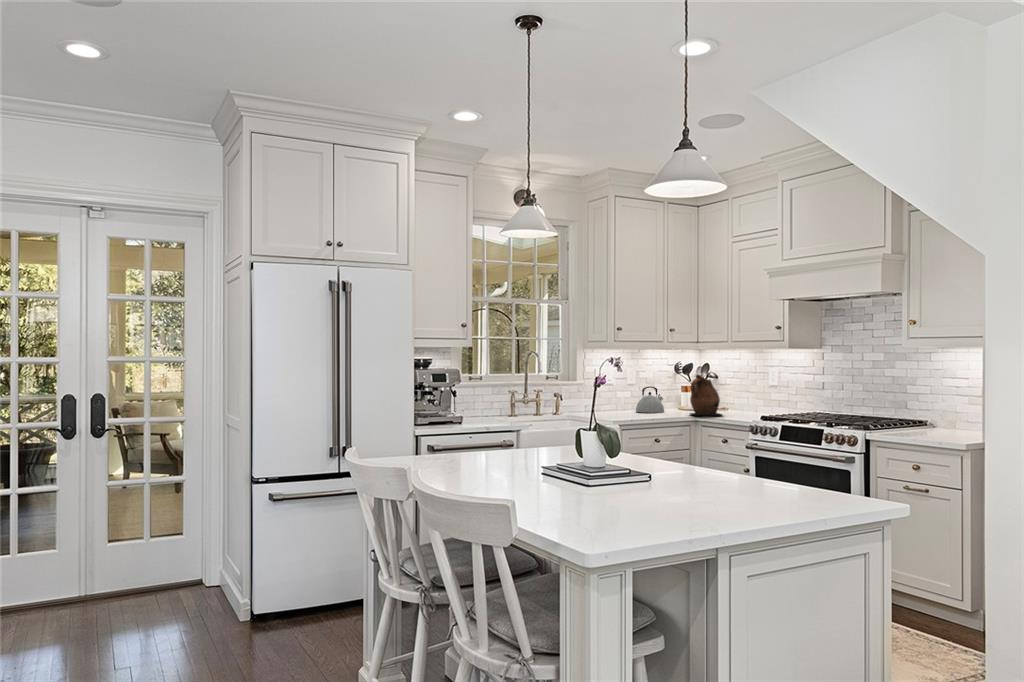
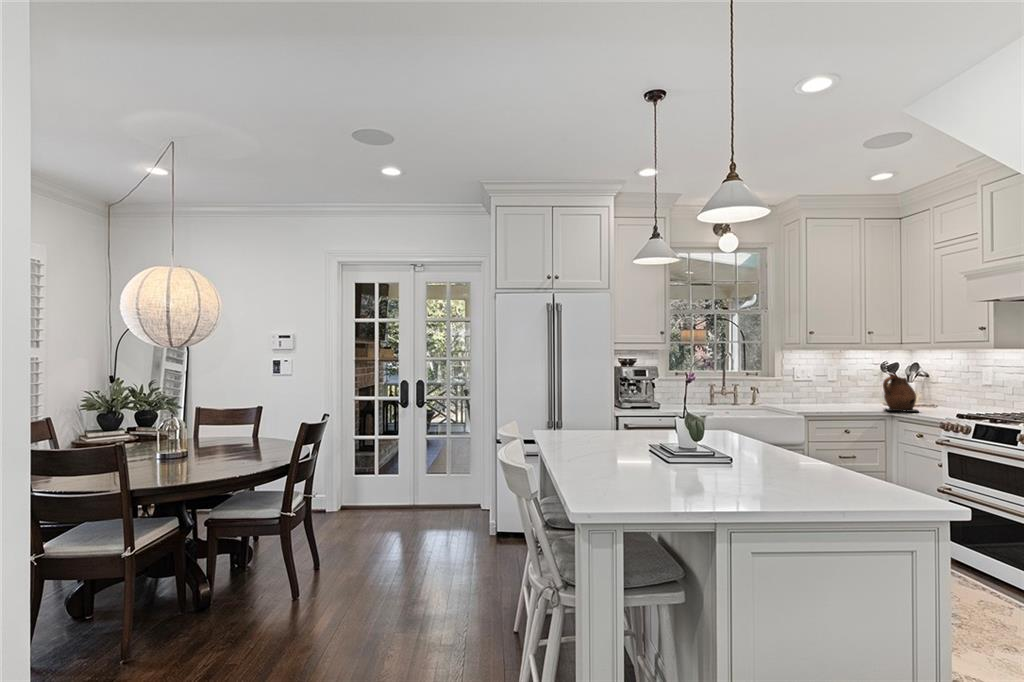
kettle: present [636,386,664,413] -> none [834,383,863,407]

